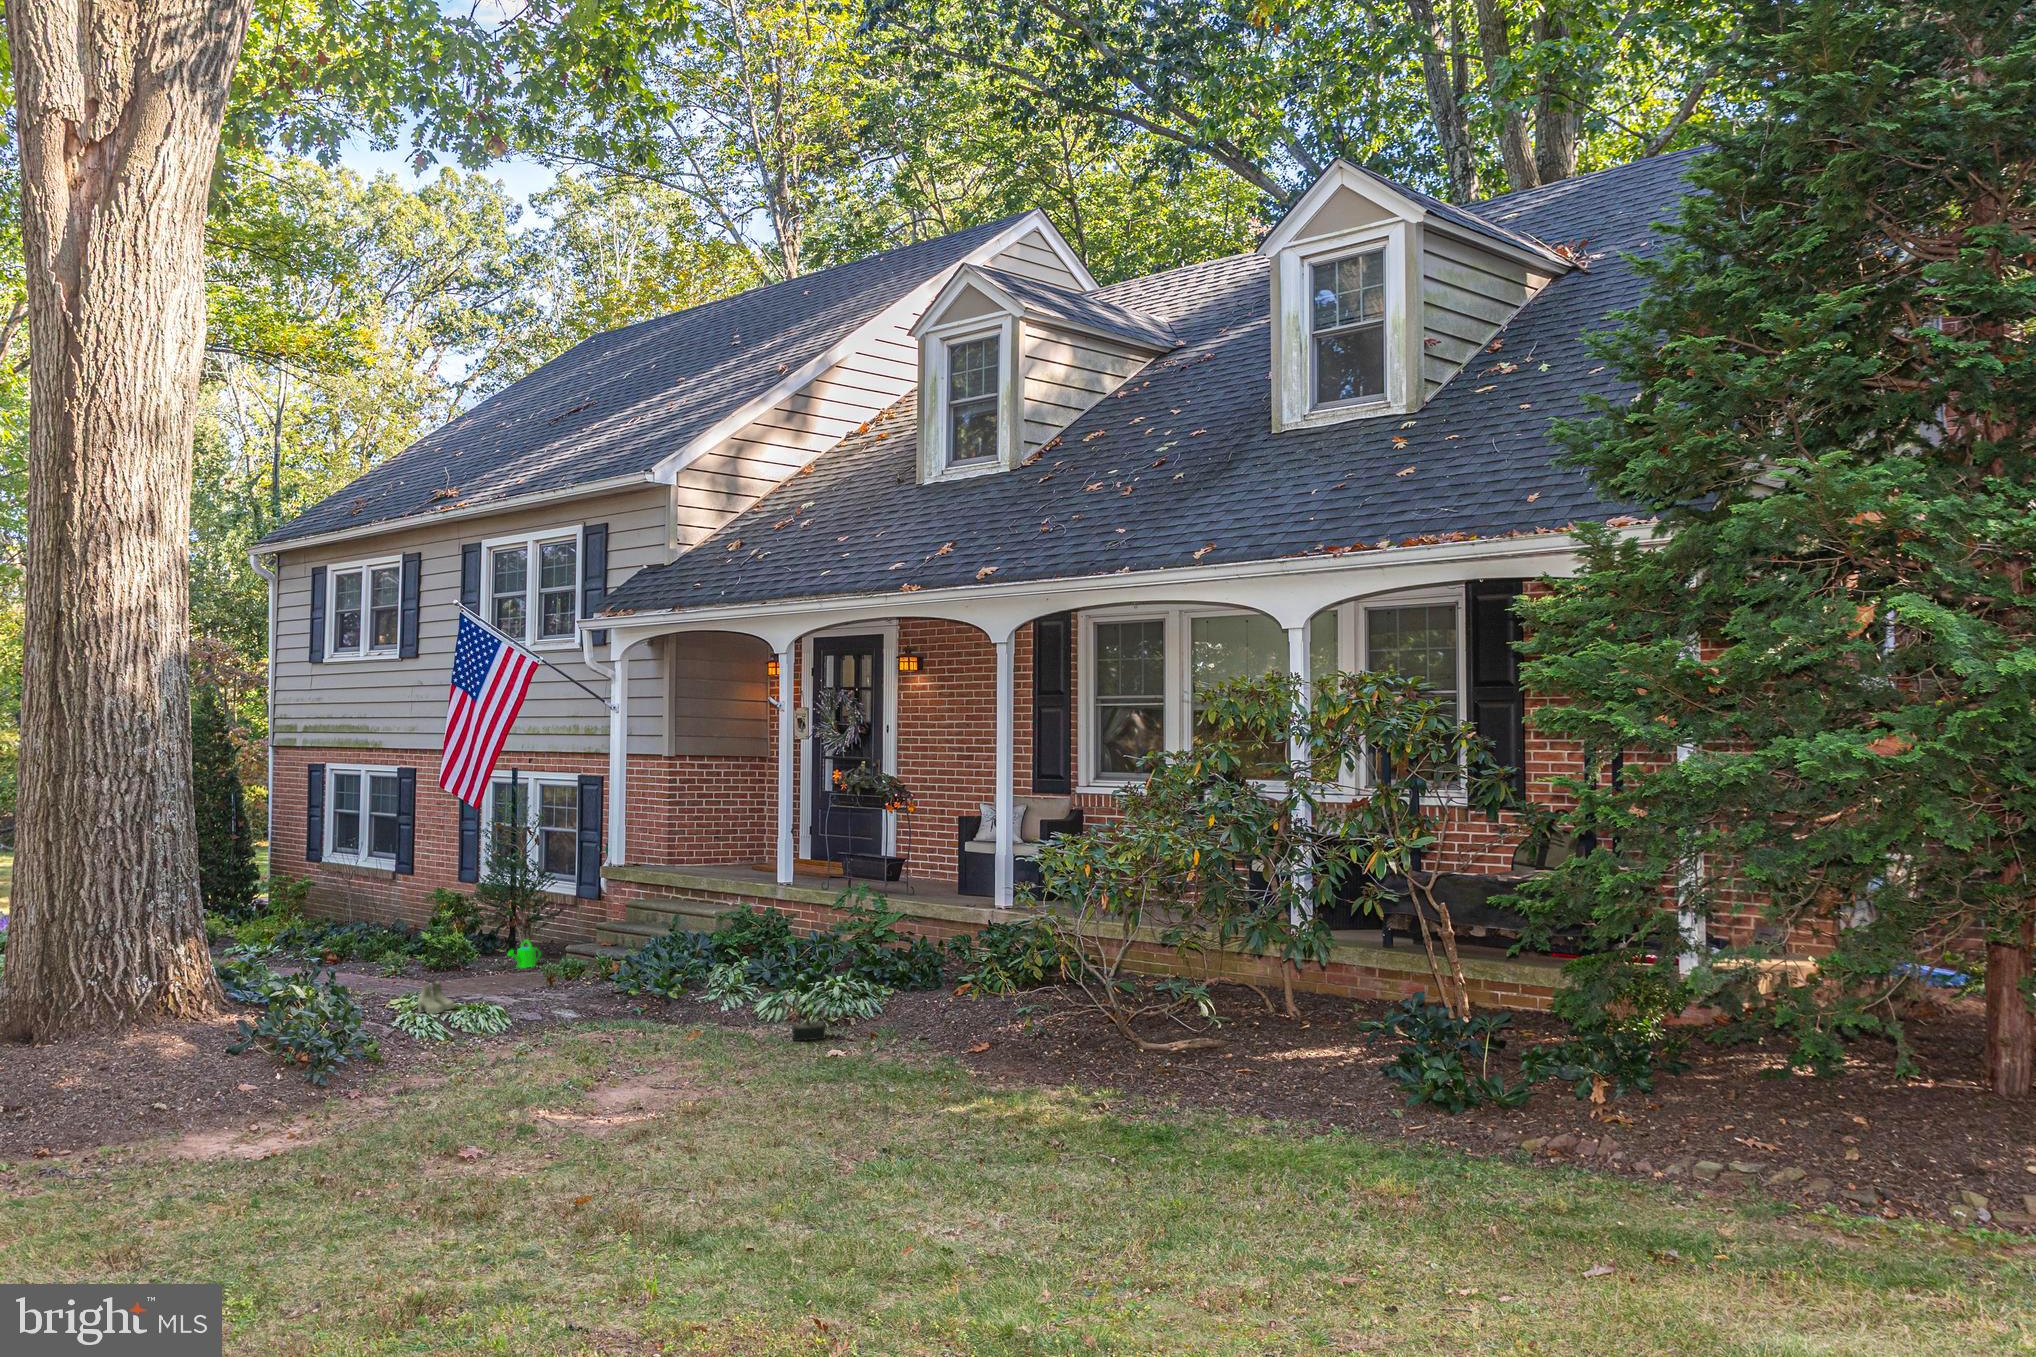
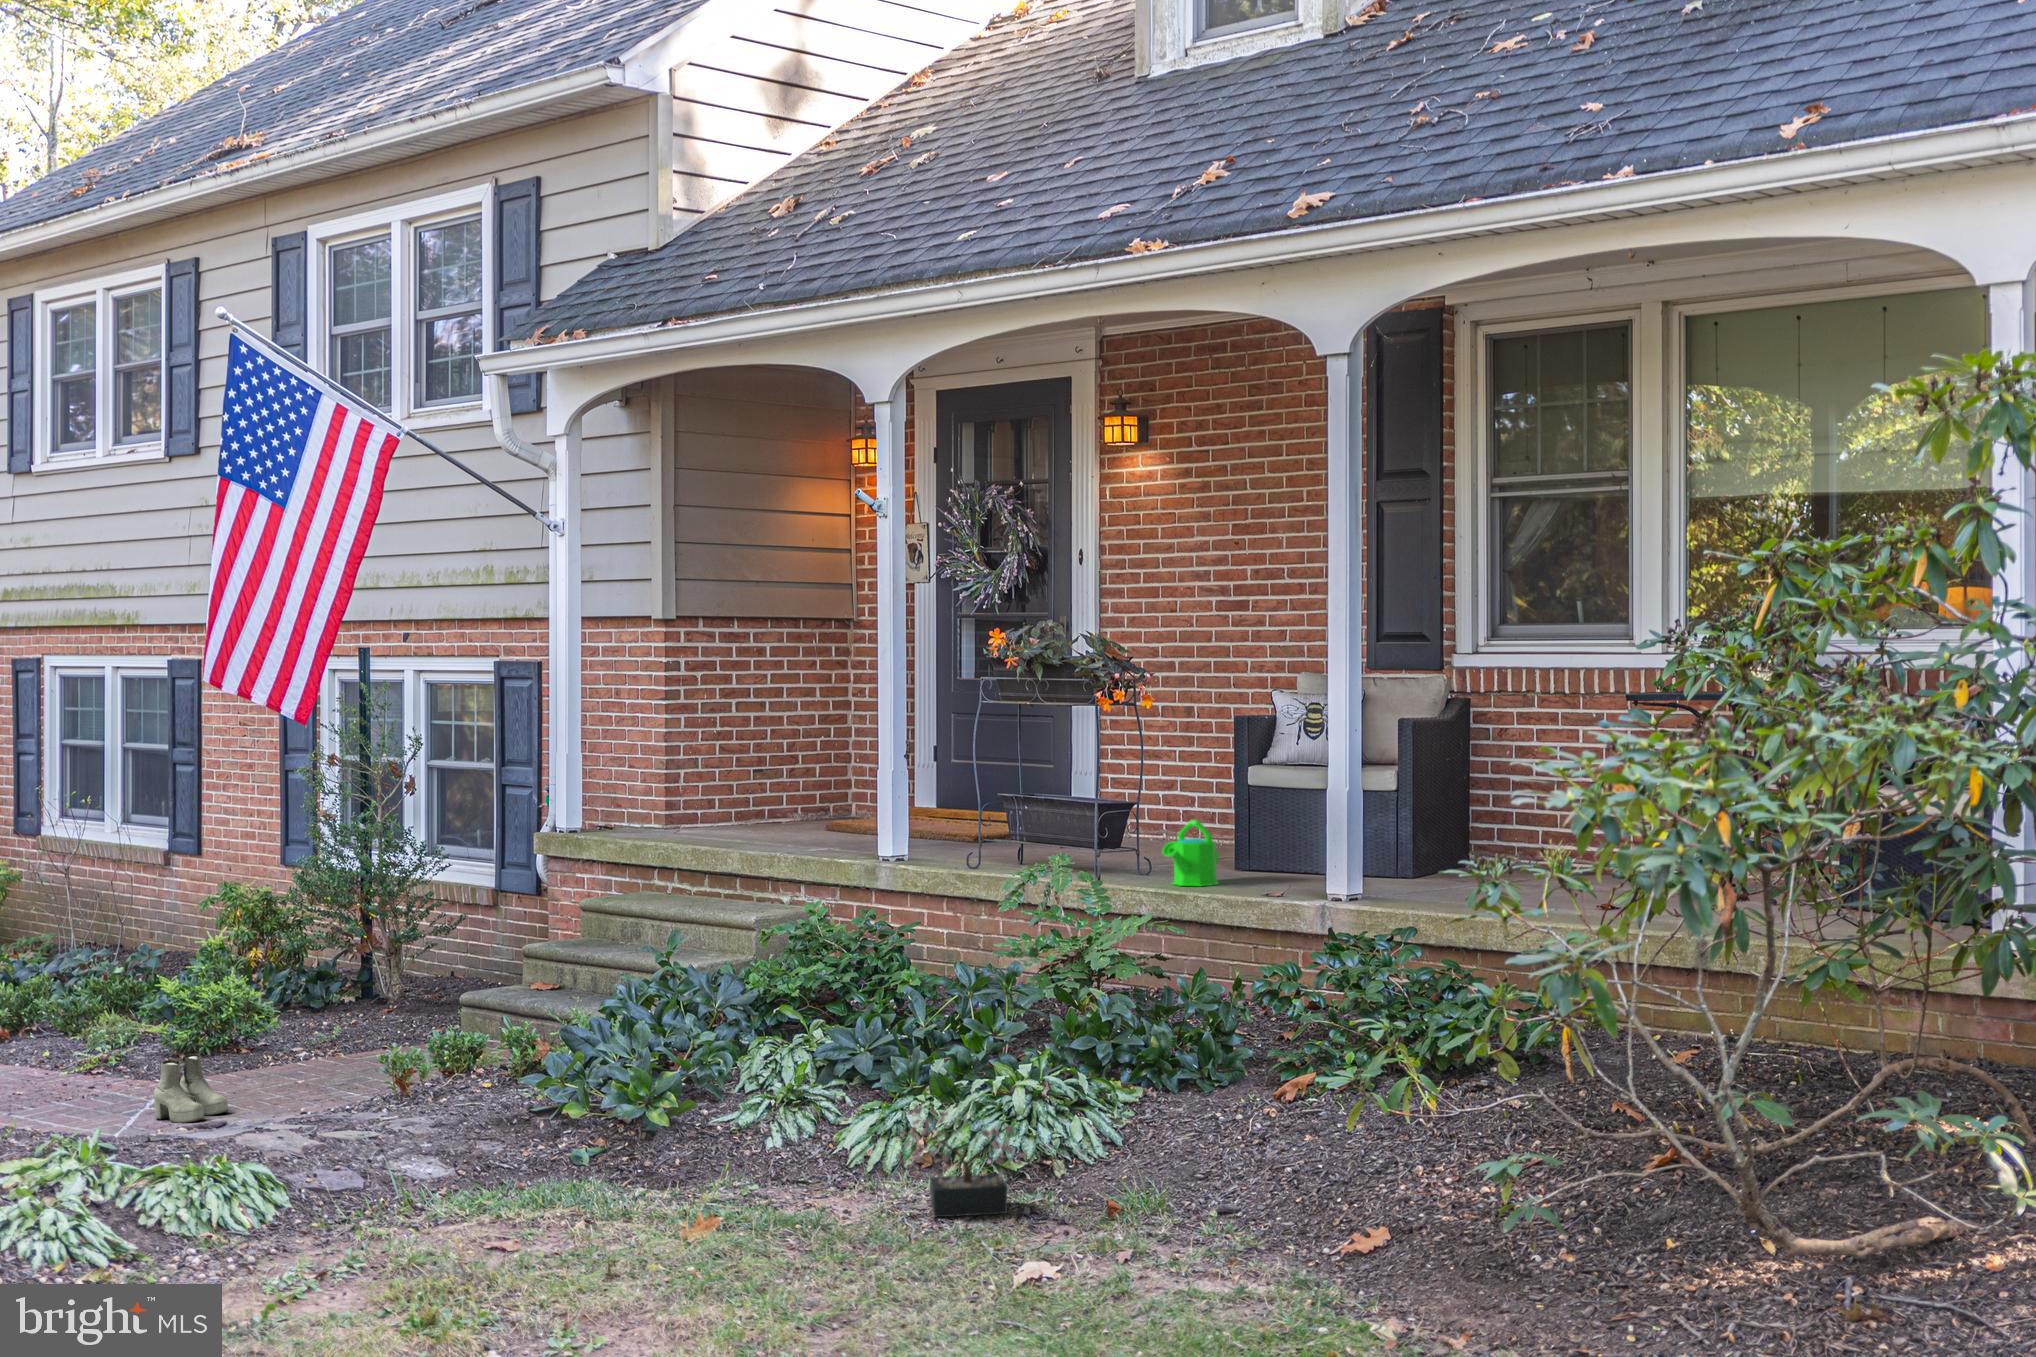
watering can: present [508,939,541,968] -> present [1162,820,1219,886]

